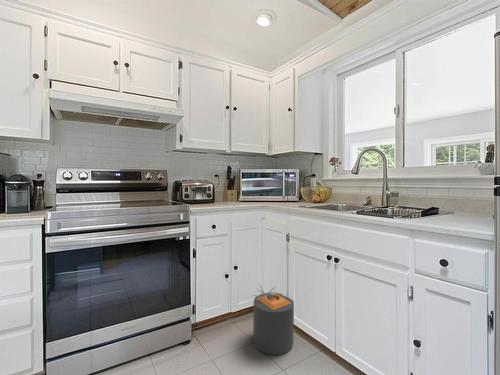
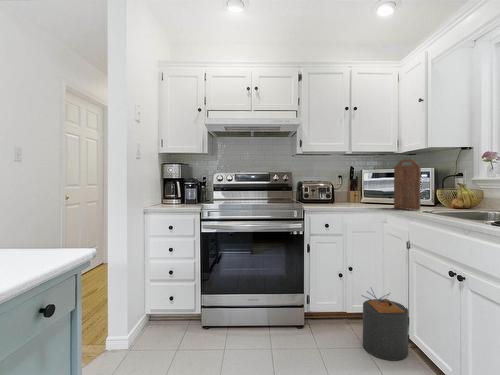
cutting board: none [273,161,298,207] -> present [394,159,421,210]

